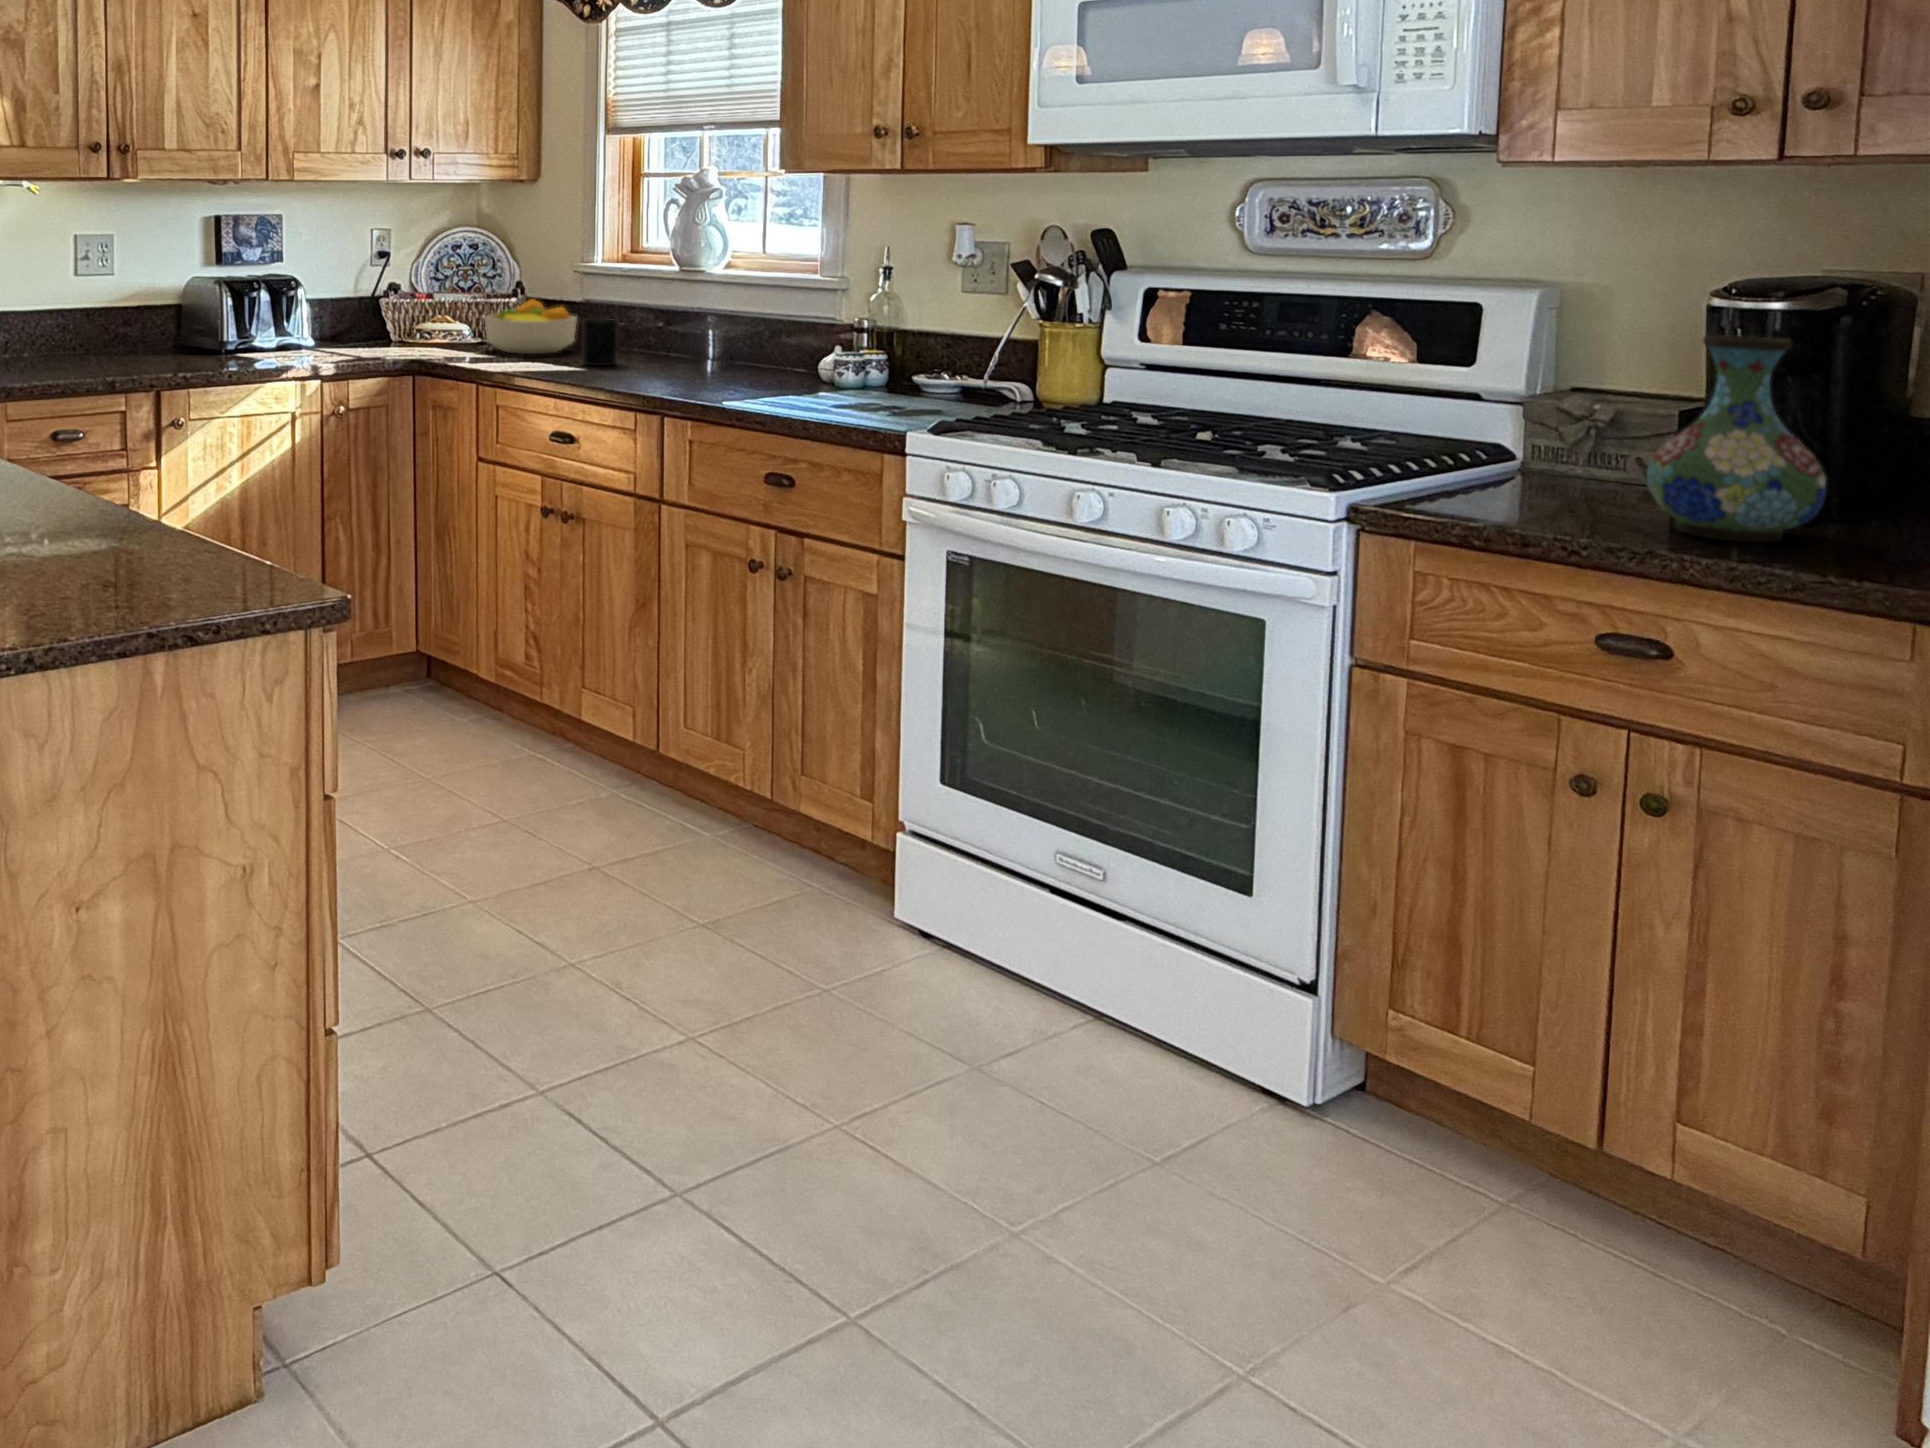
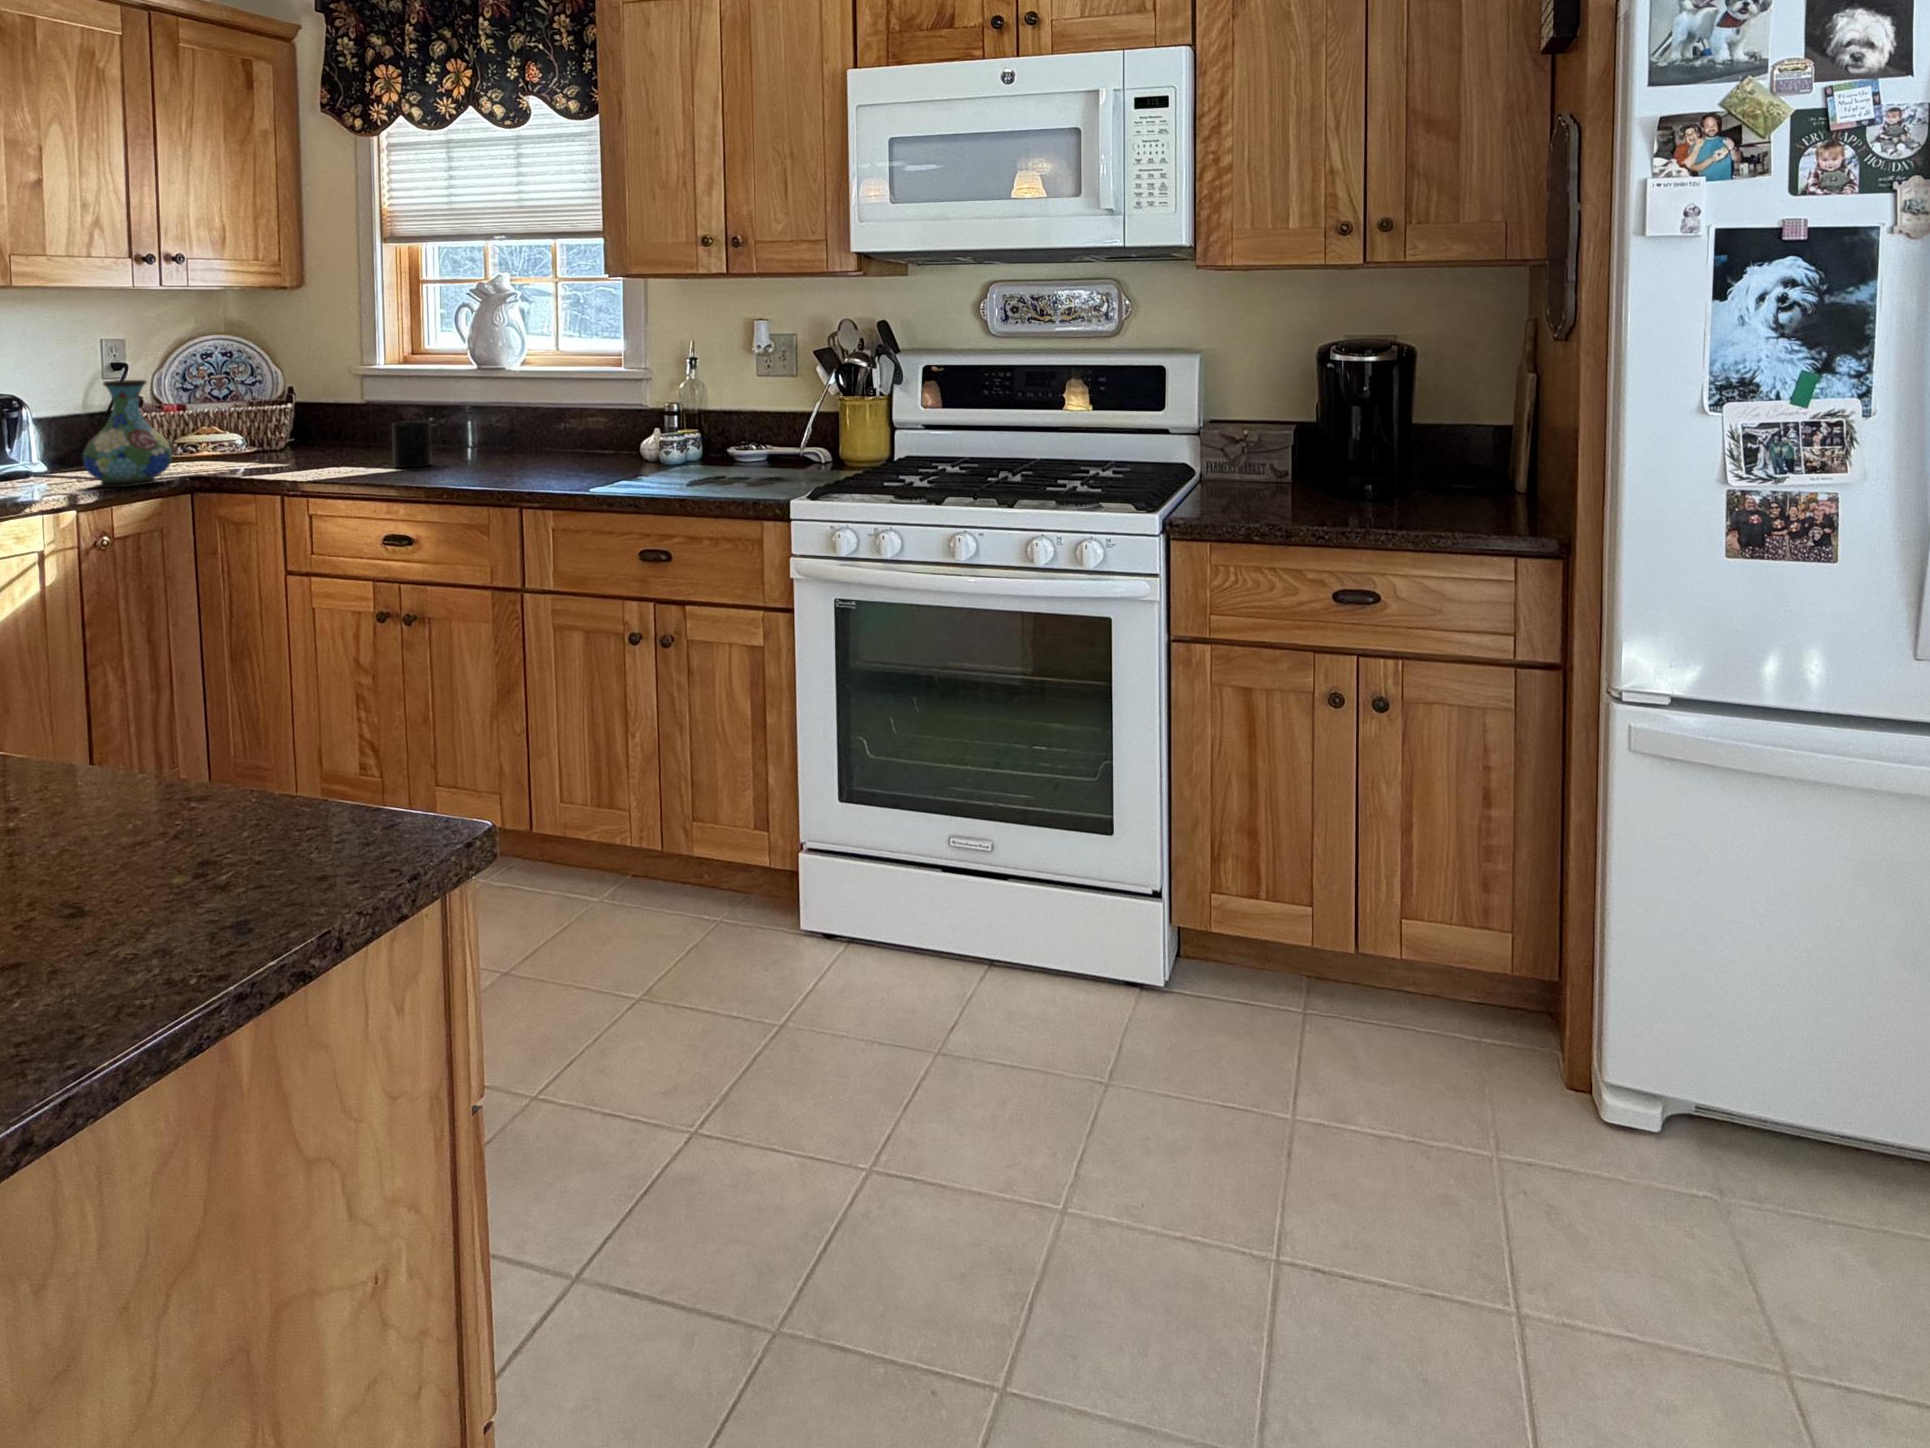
fruit bowl: present [485,300,577,354] -> none [260,406,365,463]
vase: present [1647,335,1826,542] -> present [83,380,172,487]

